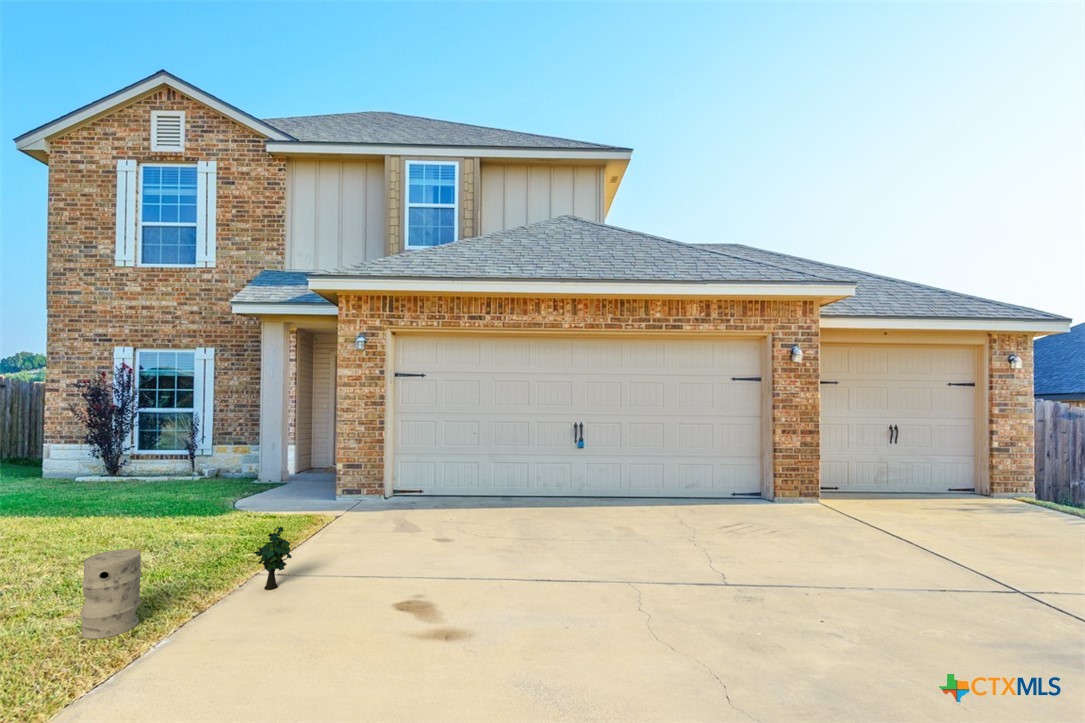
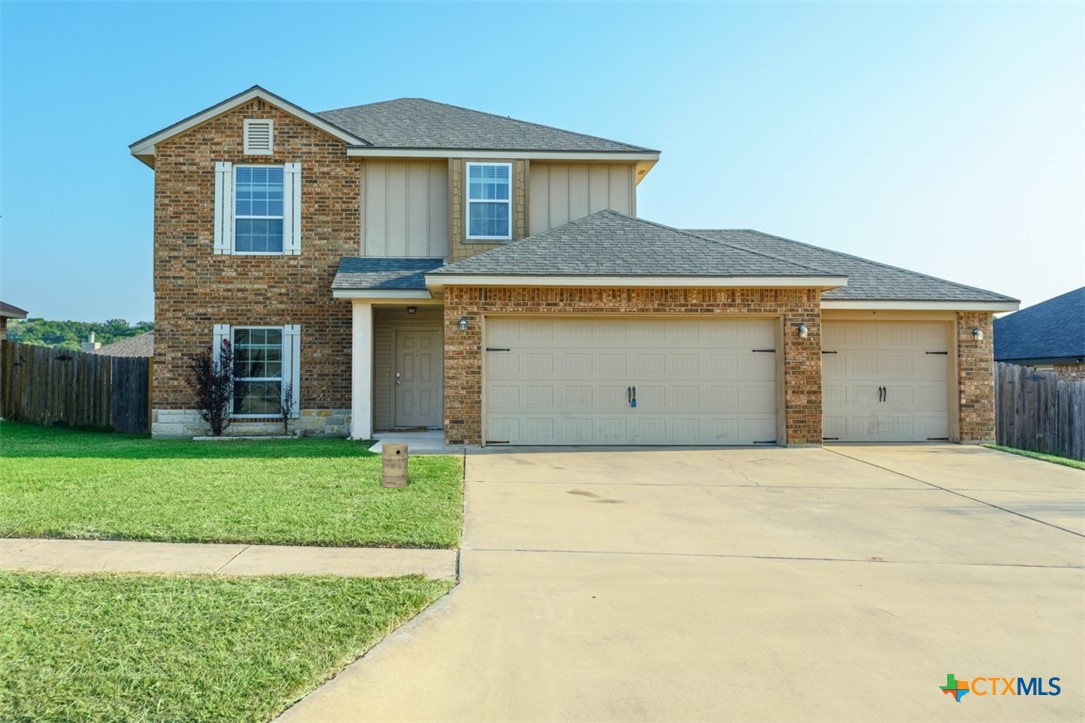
decorative plant: present [254,527,292,590] -> none [452,438,474,477]

